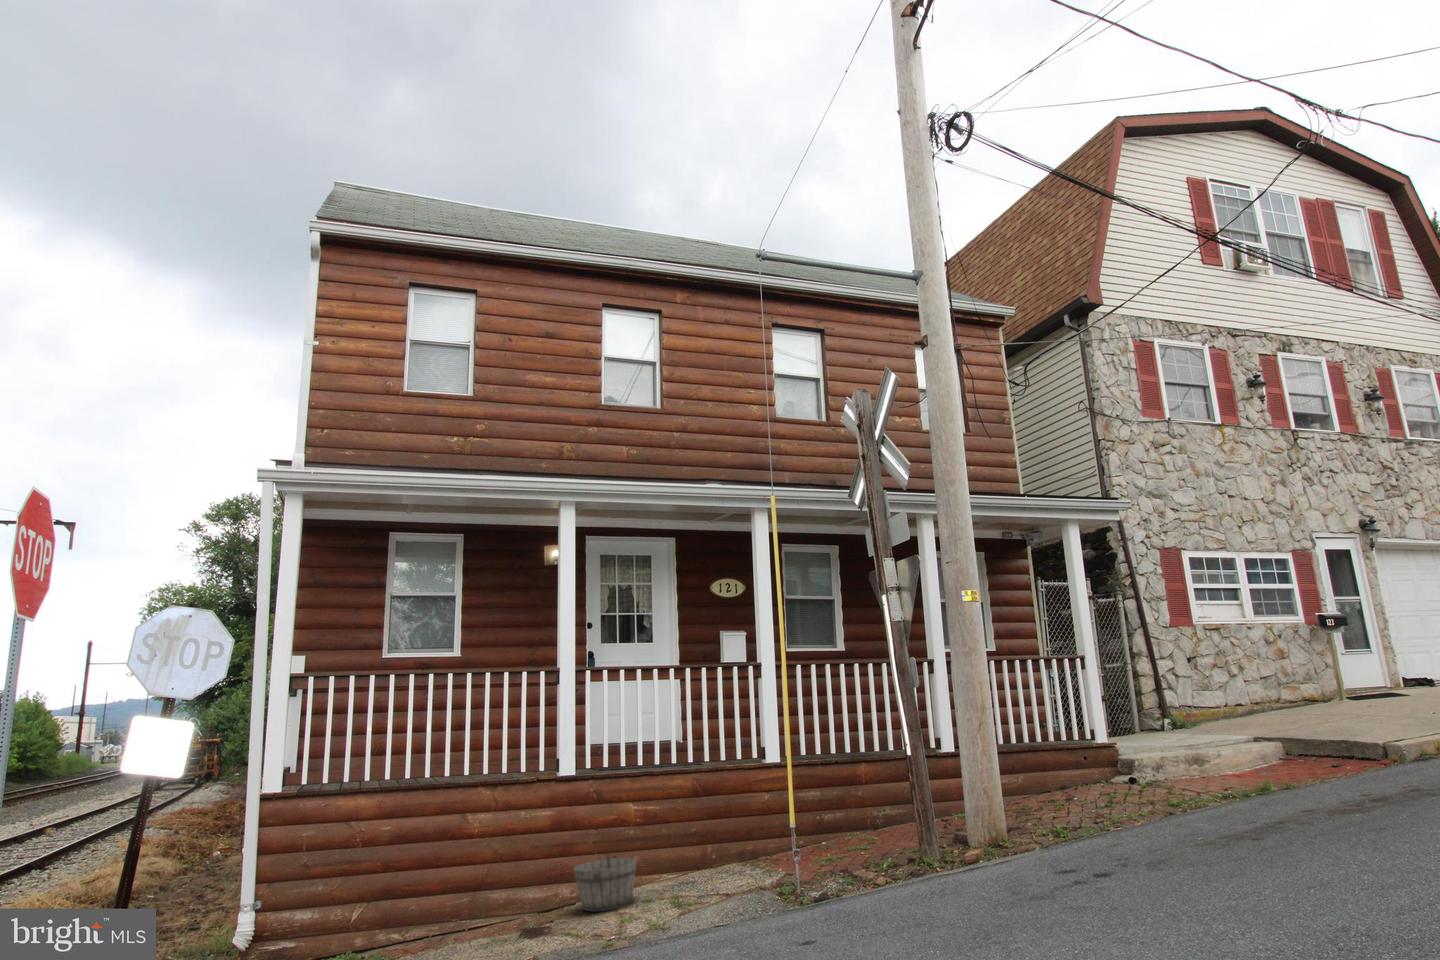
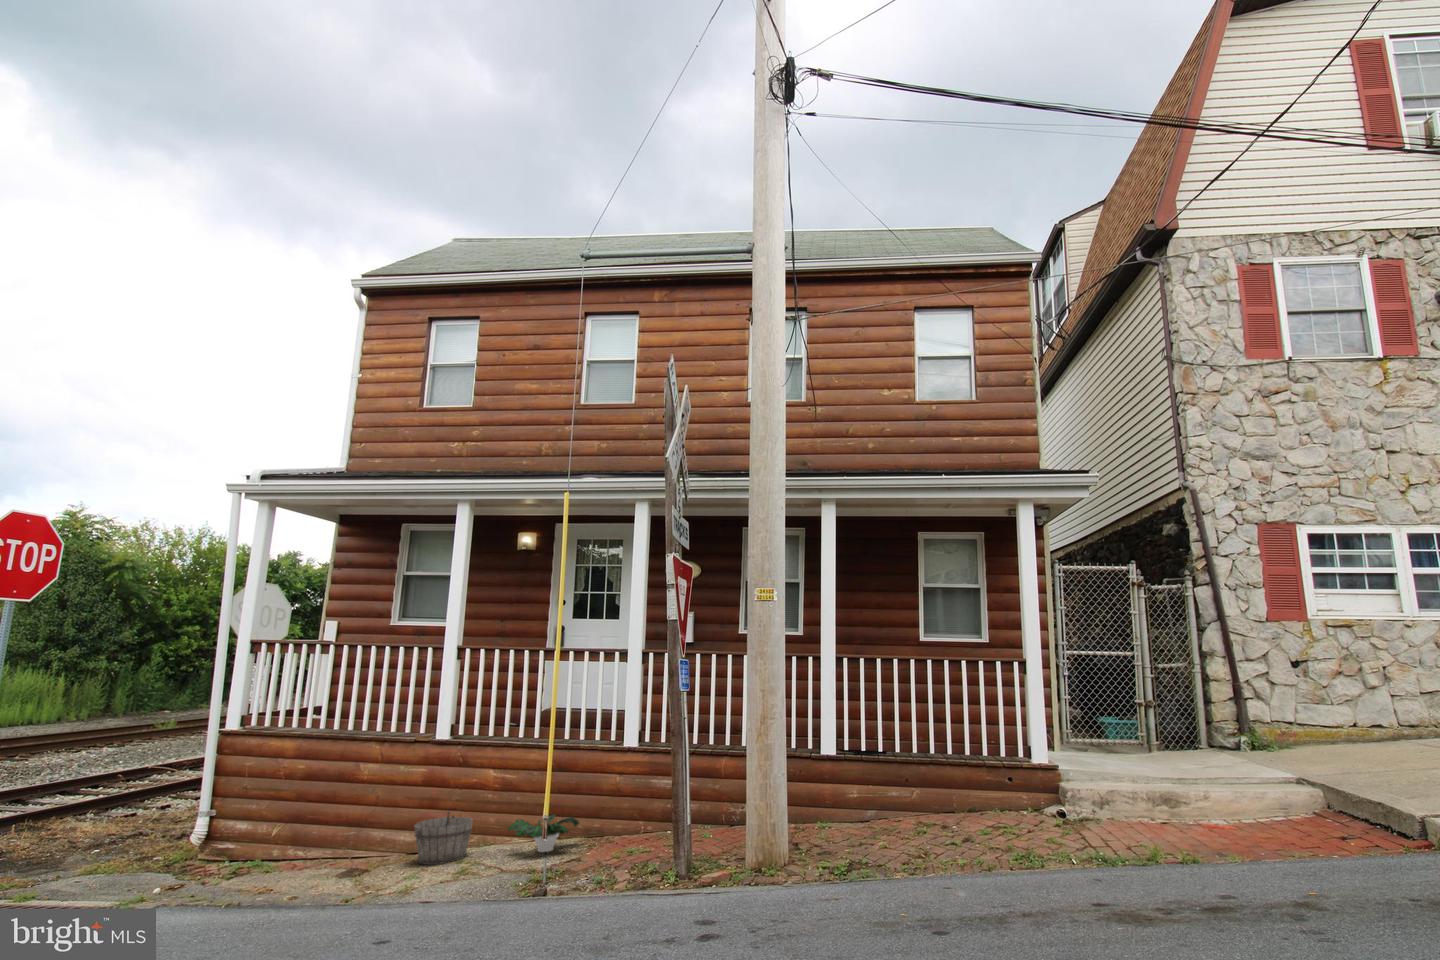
potted plant: none [681,839,754,879] -> present [508,815,579,852]

